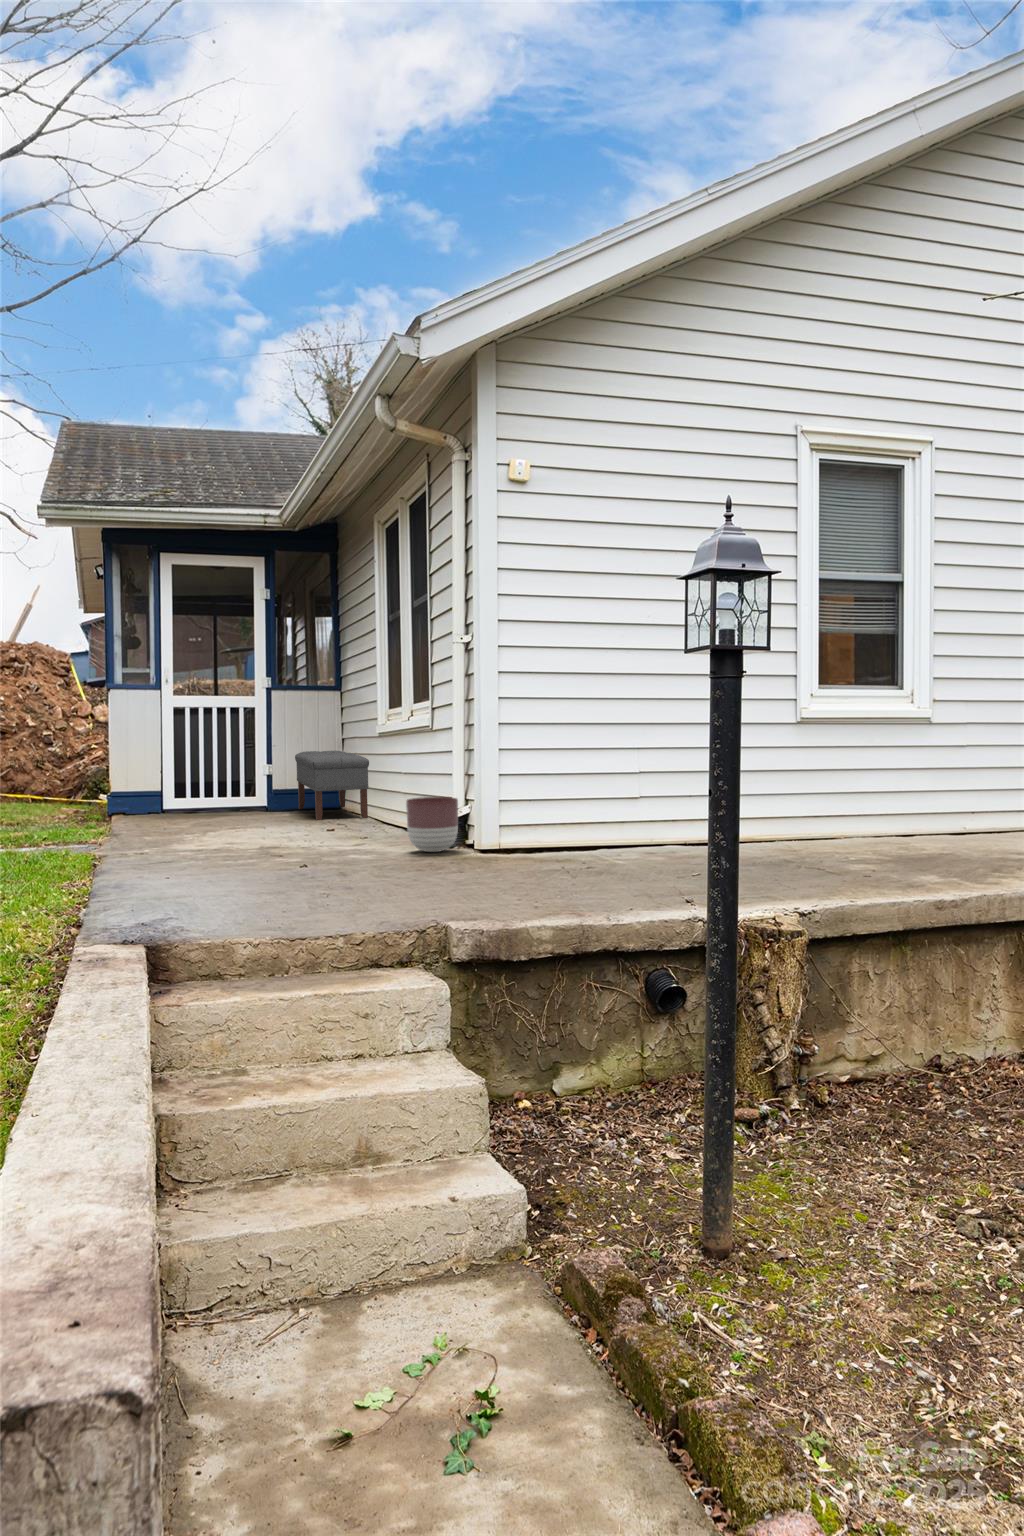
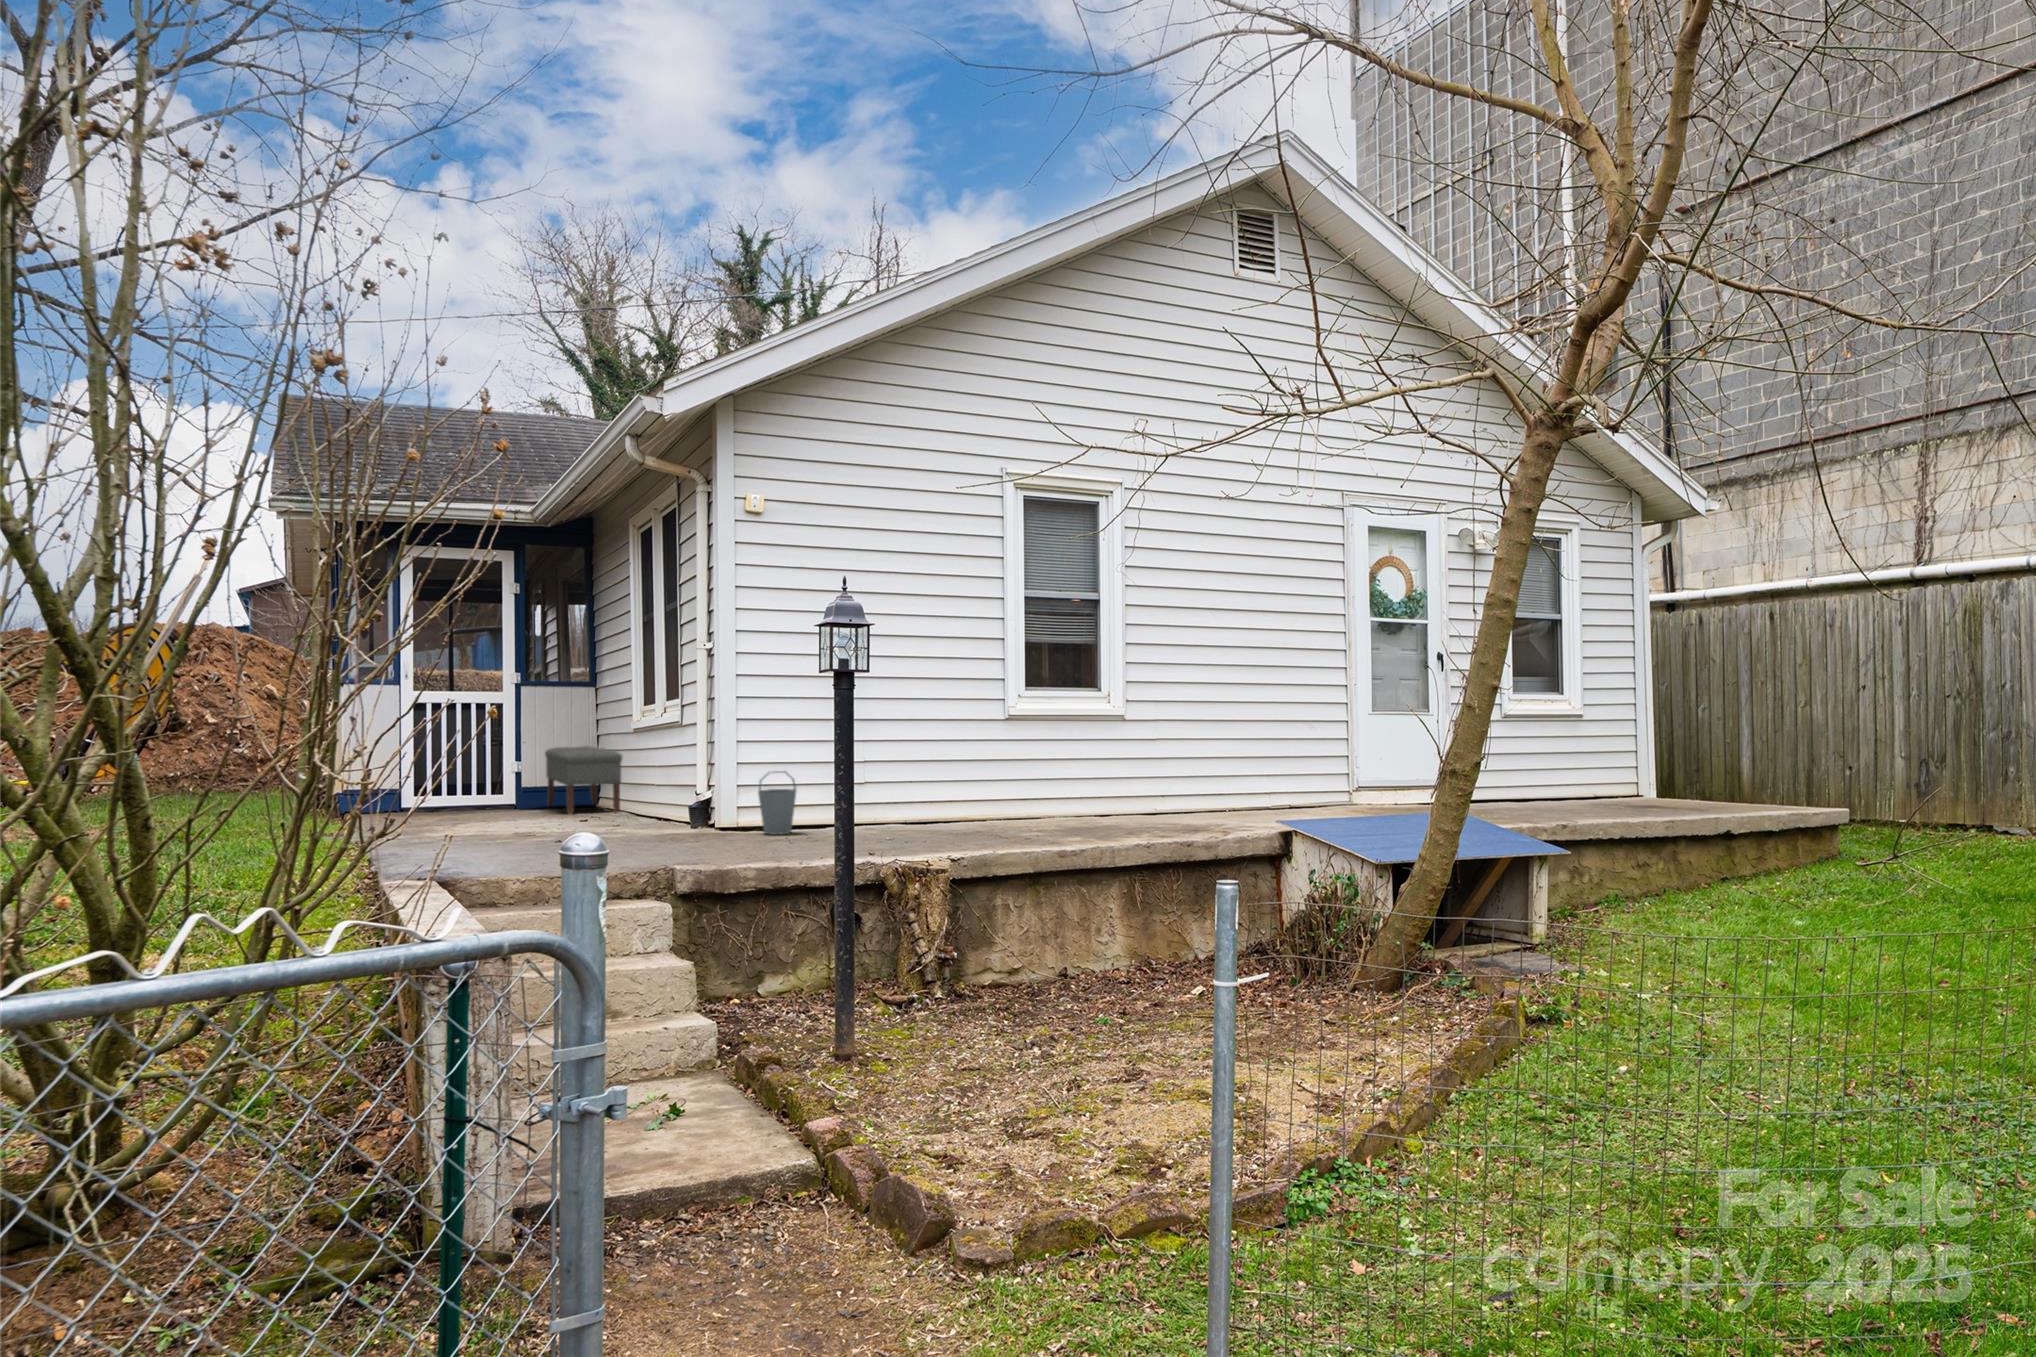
bucket: none [524,785,569,859] -> present [758,771,796,834]
planter: present [406,797,458,852] -> none [655,784,702,832]

